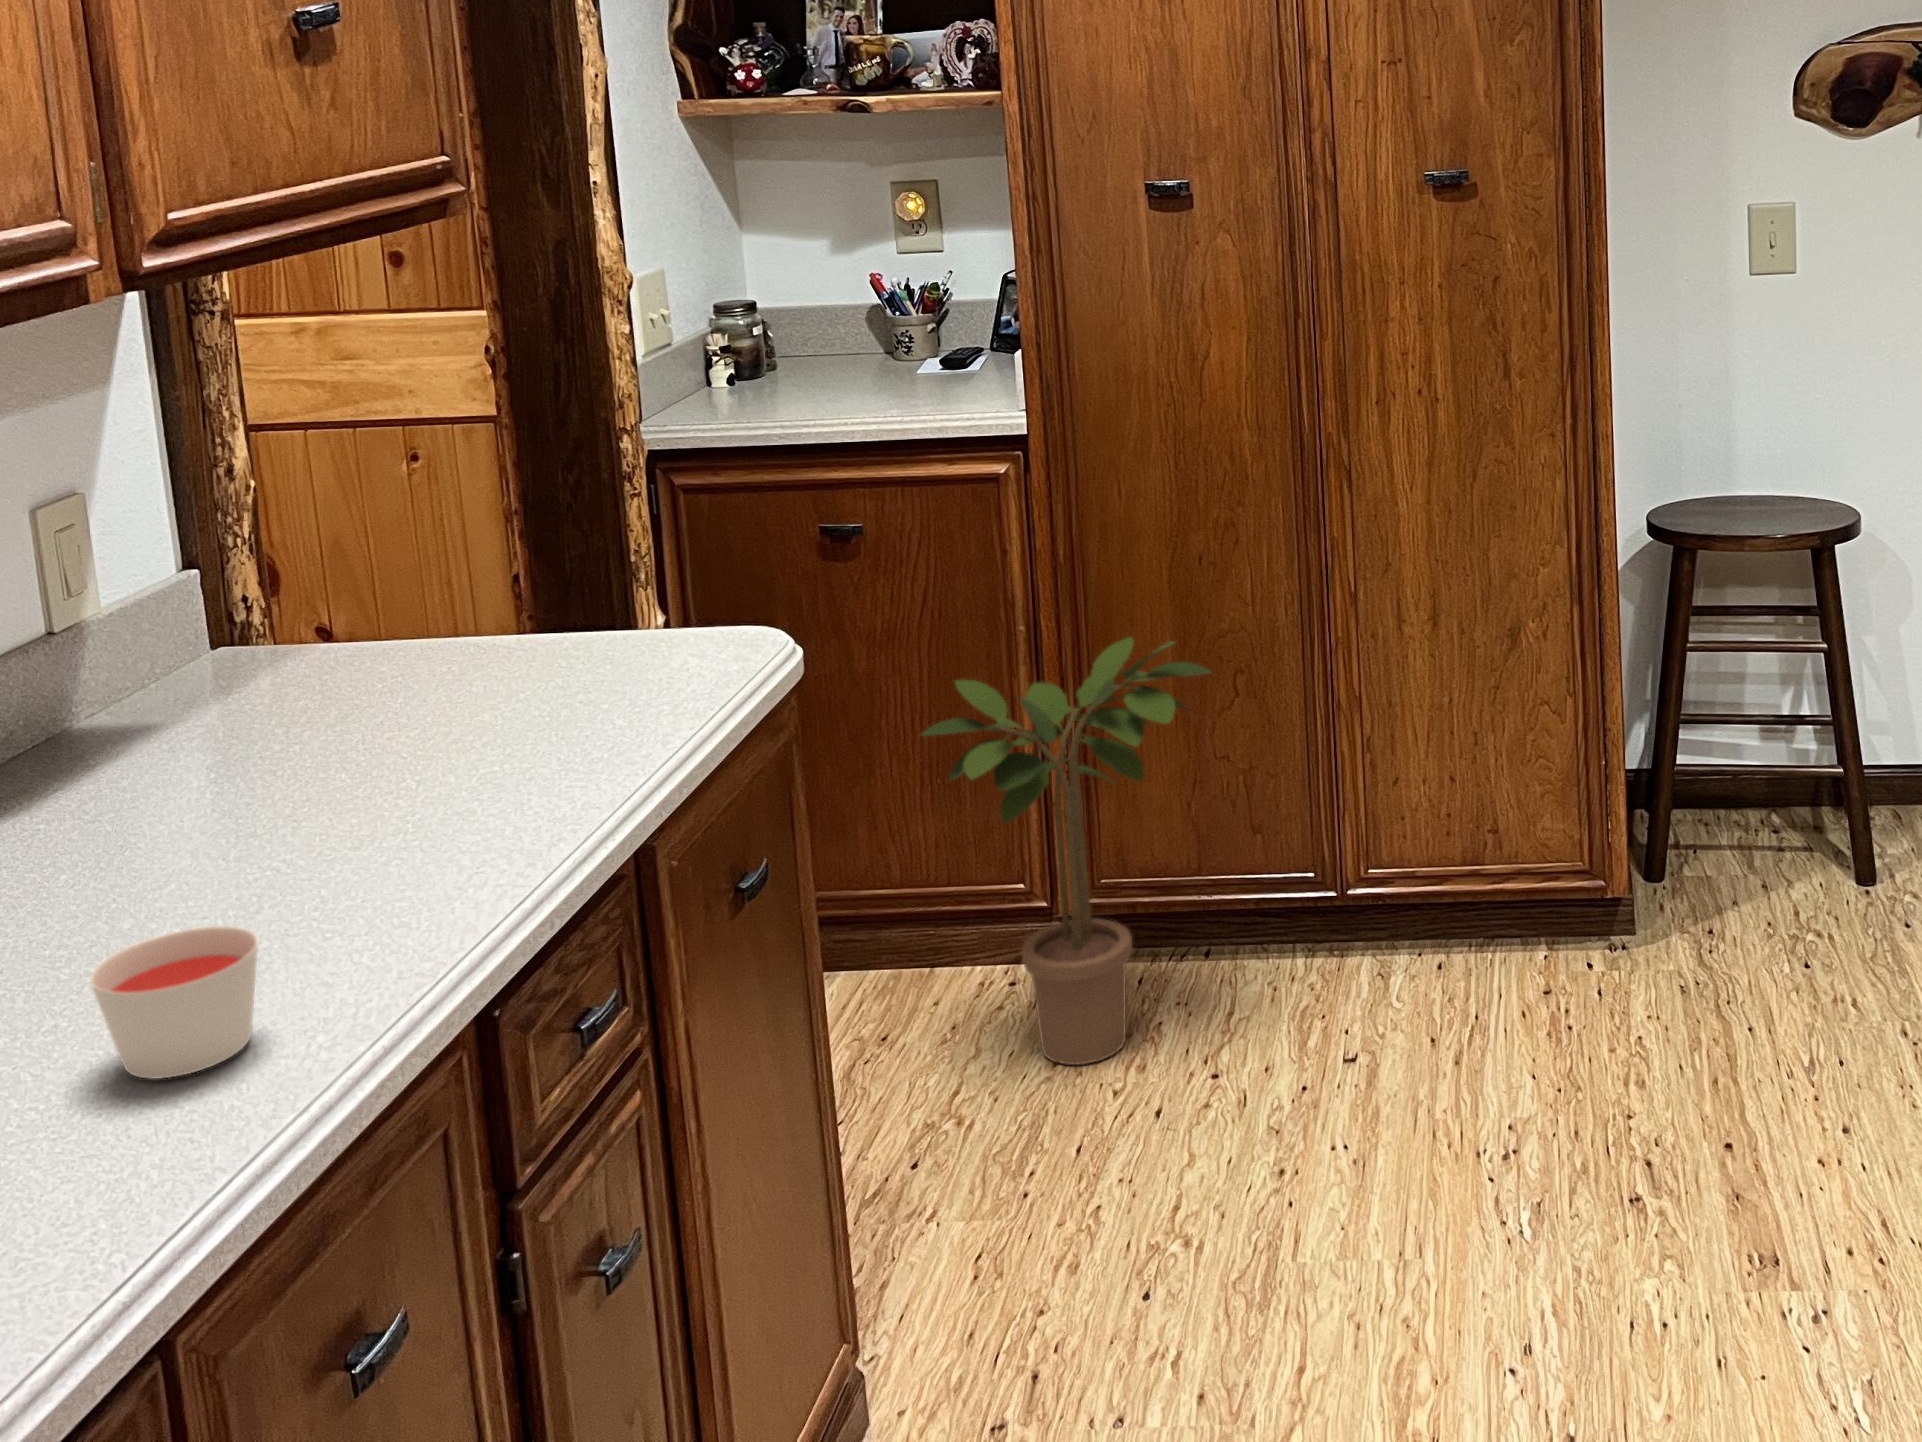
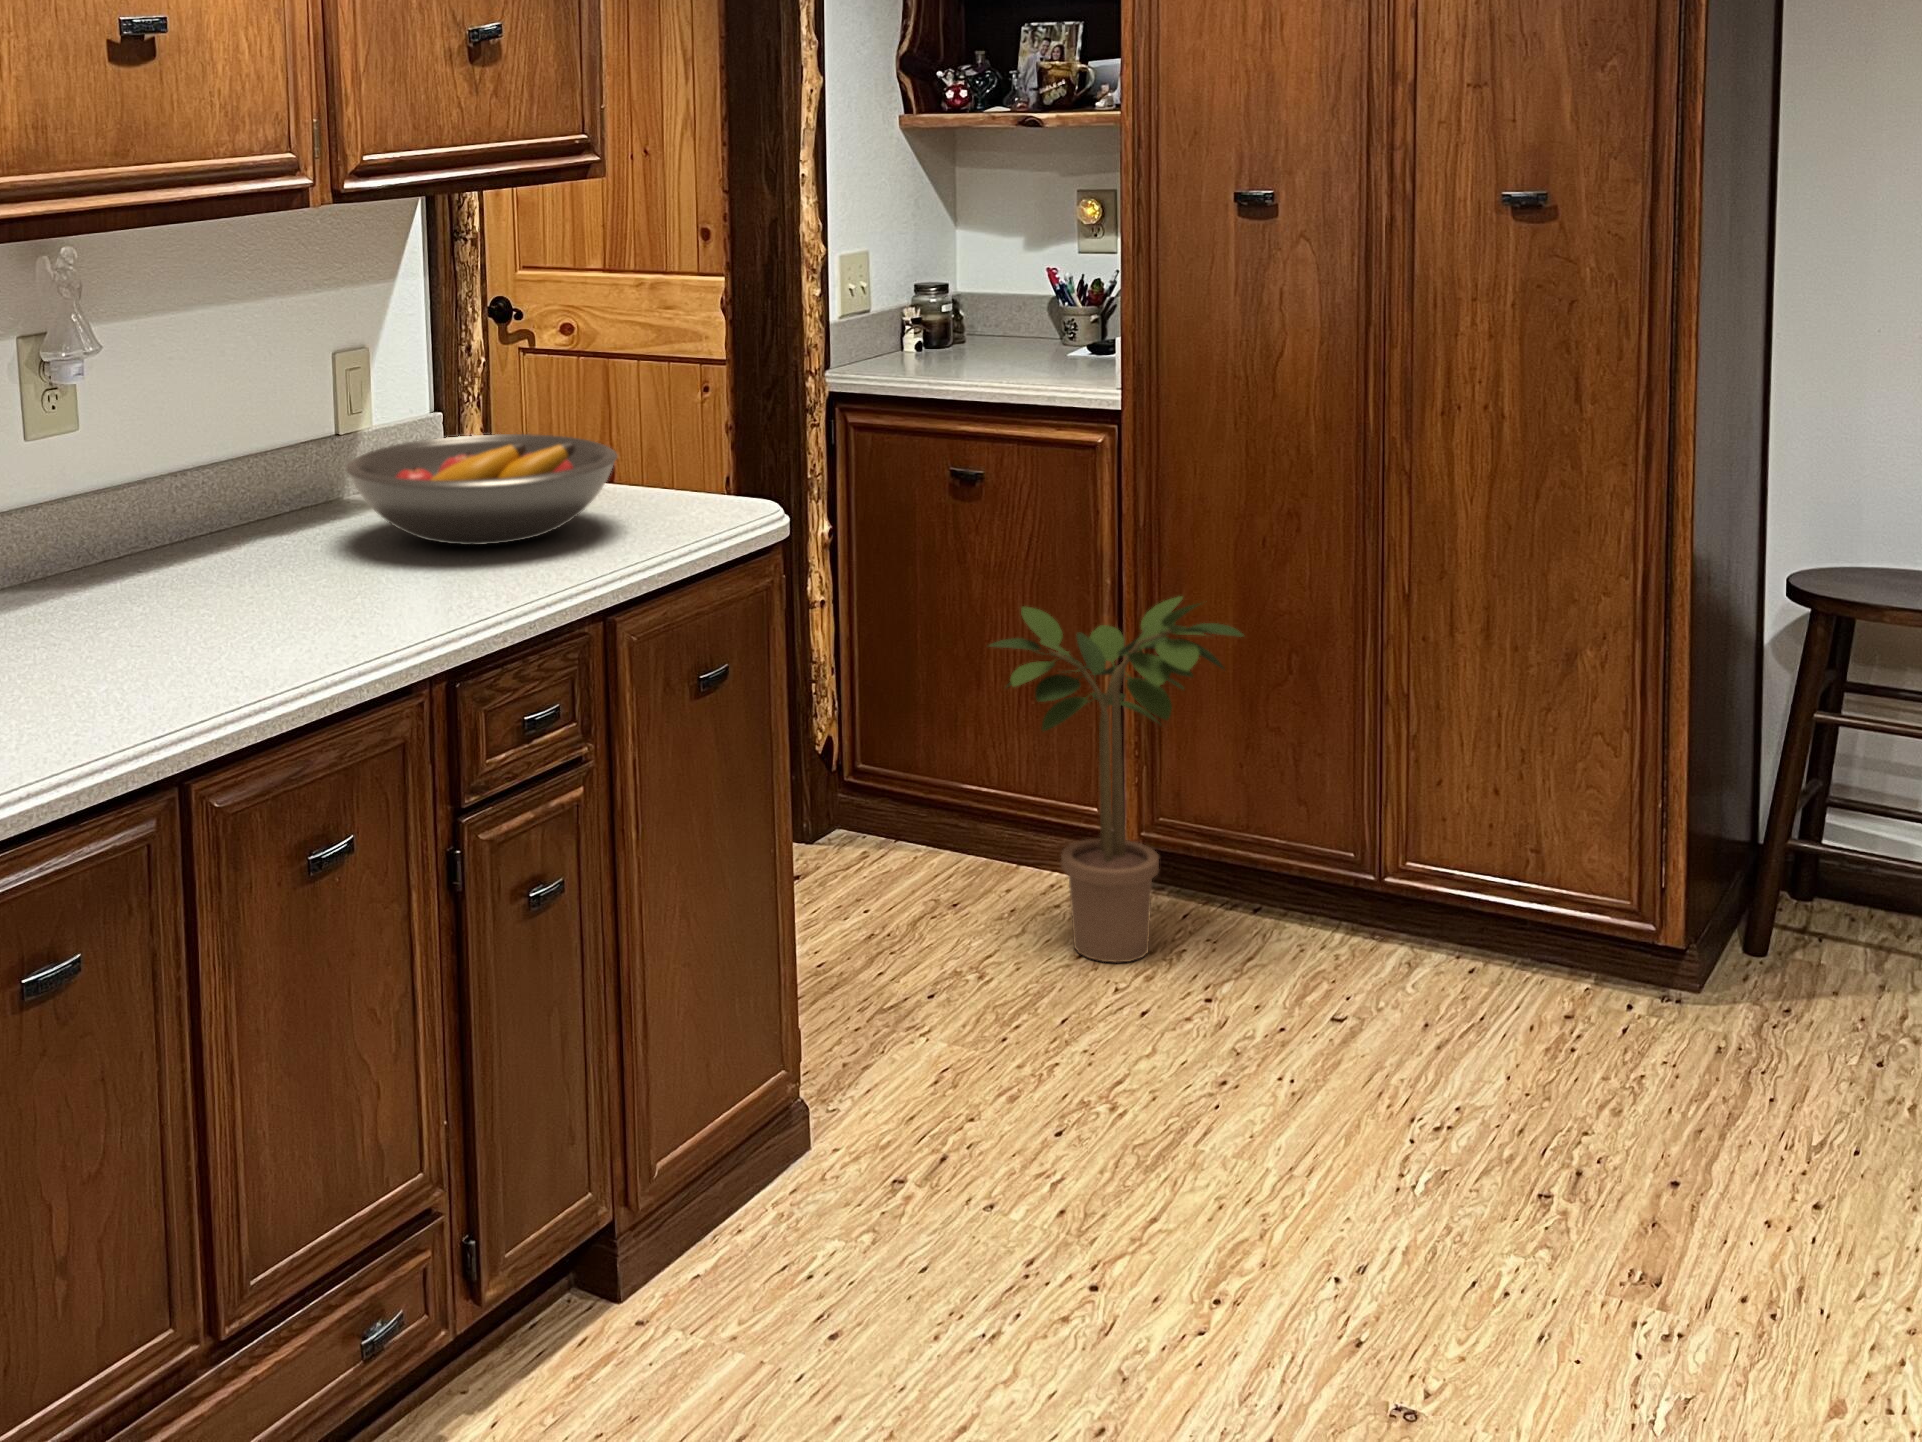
fruit bowl: none [135,590,591,786] -> present [346,434,617,545]
candle: present [90,926,258,1079] -> none [225,575,312,652]

